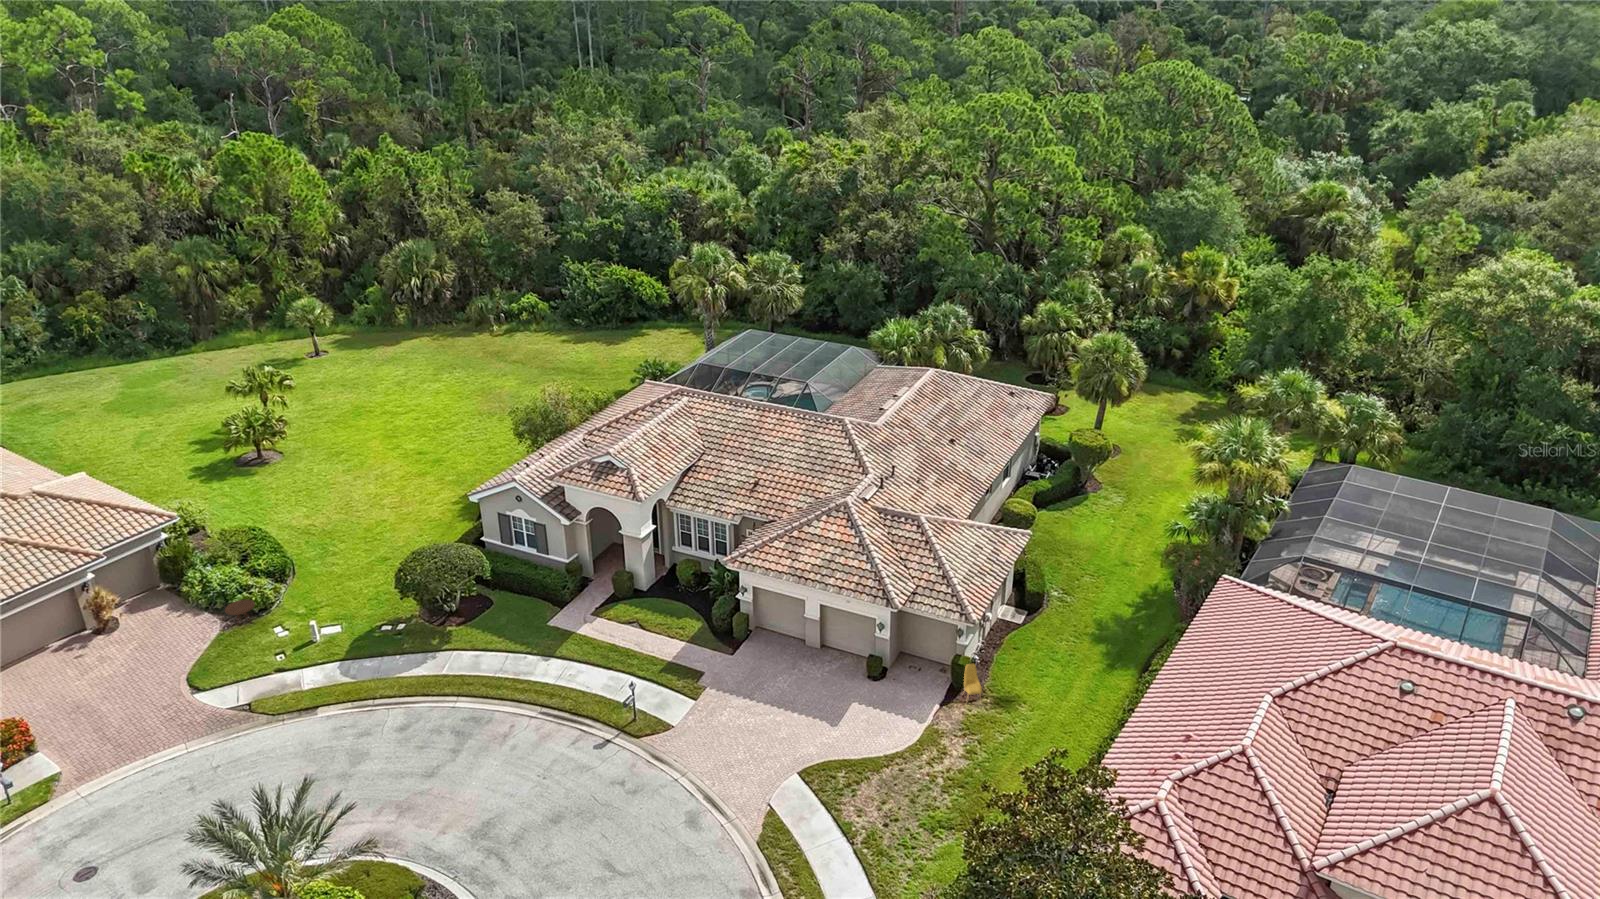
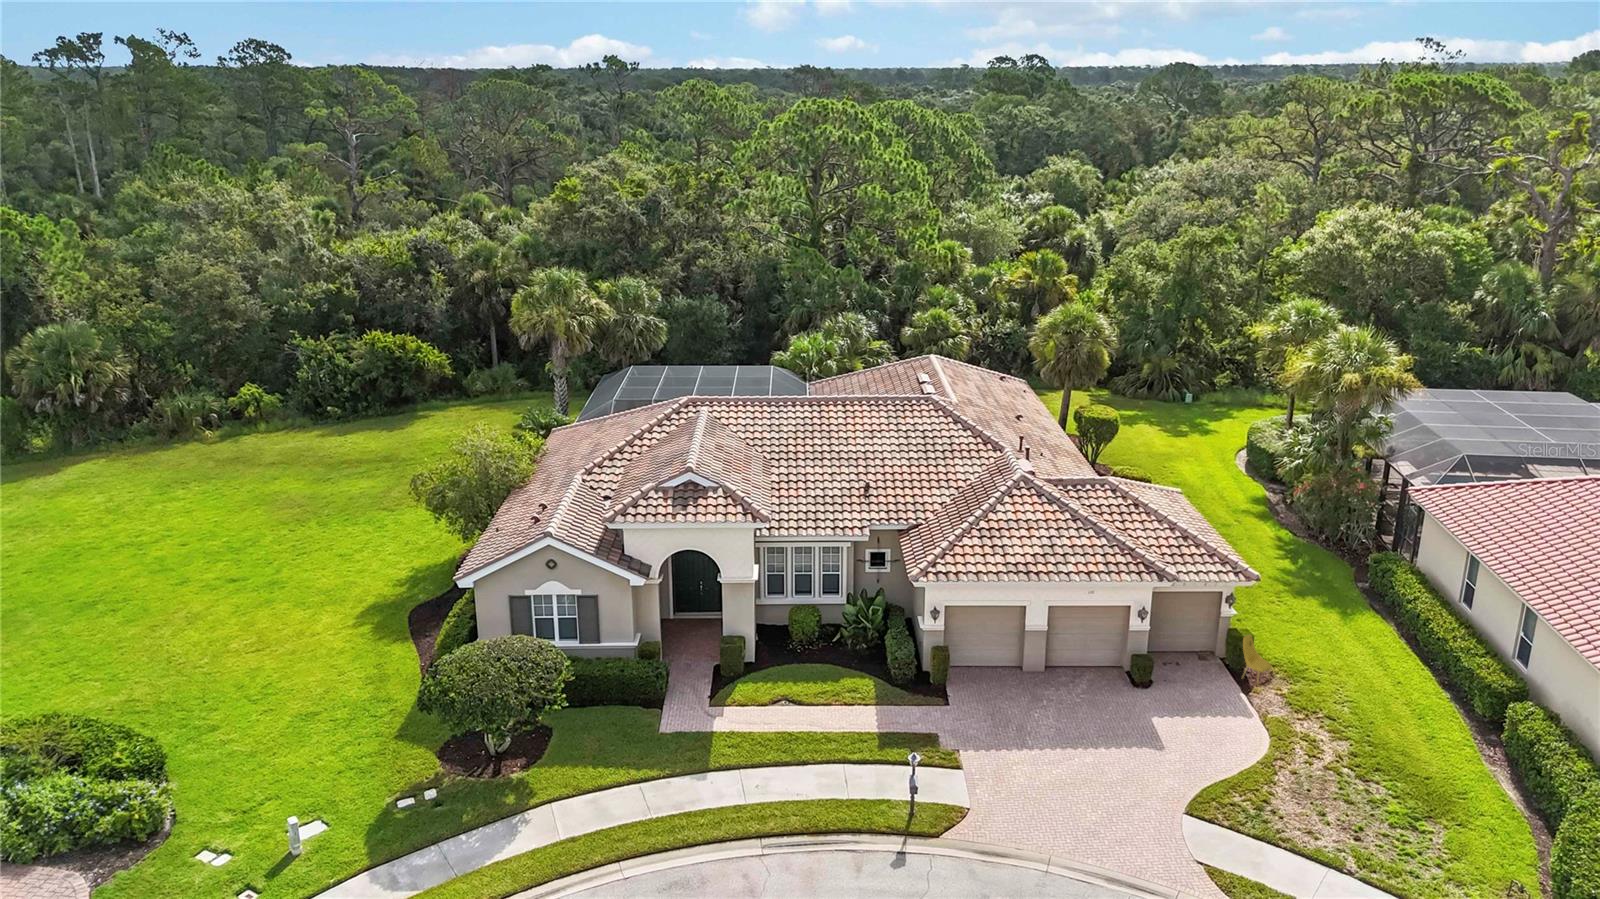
round table: present [225,599,255,620] -> none [88,820,146,876]

